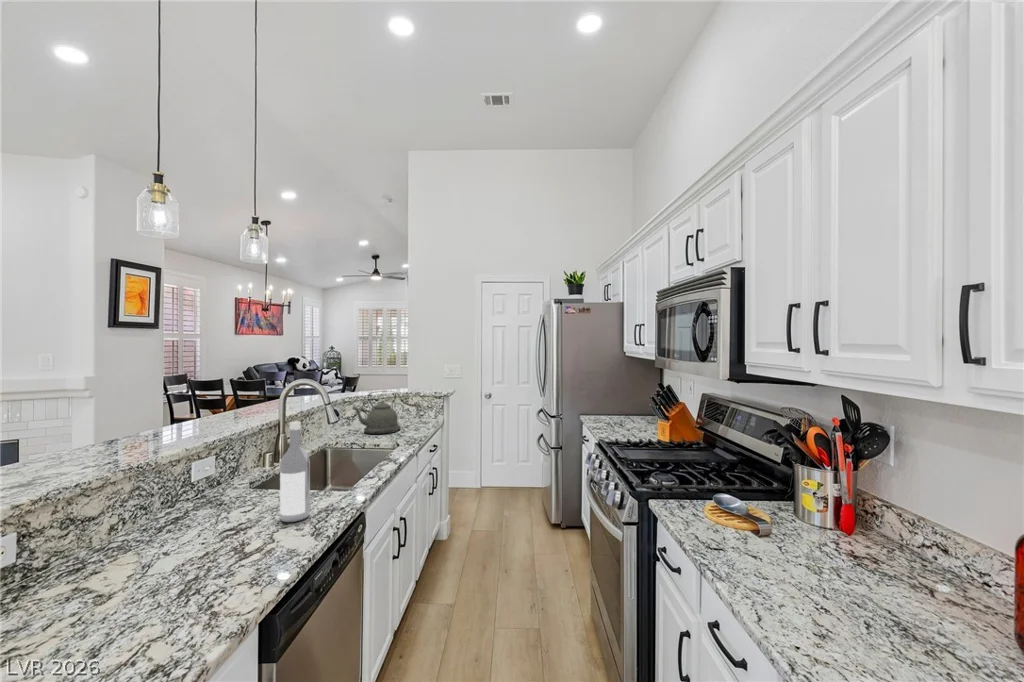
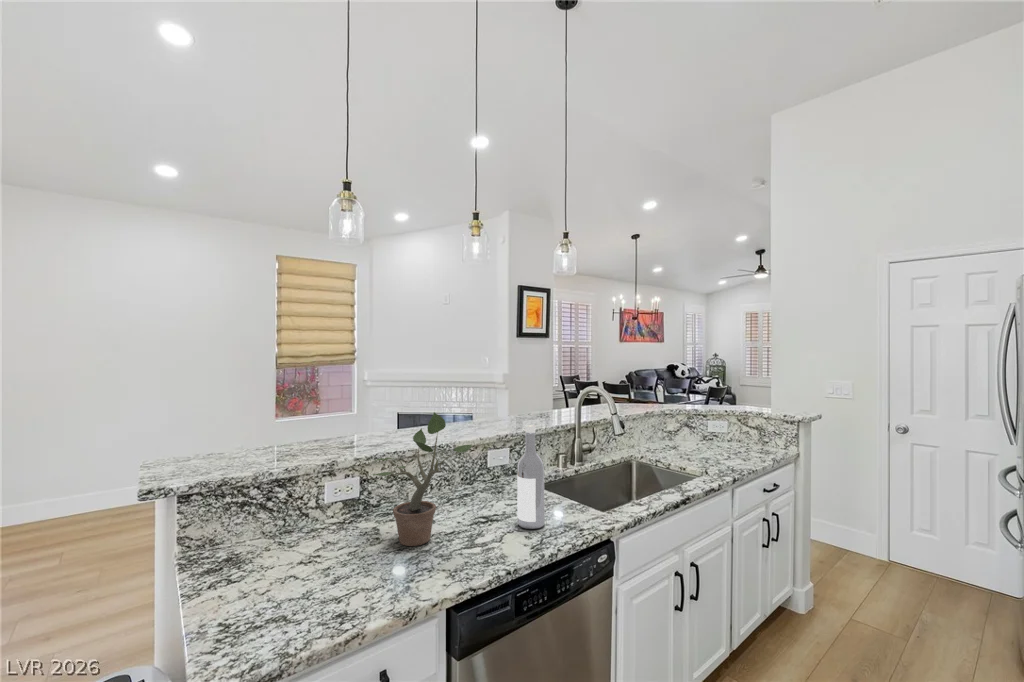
kettle: present [353,392,400,434] -> none [663,404,725,458]
potted plant: none [77,420,260,587] -> present [373,412,472,546]

